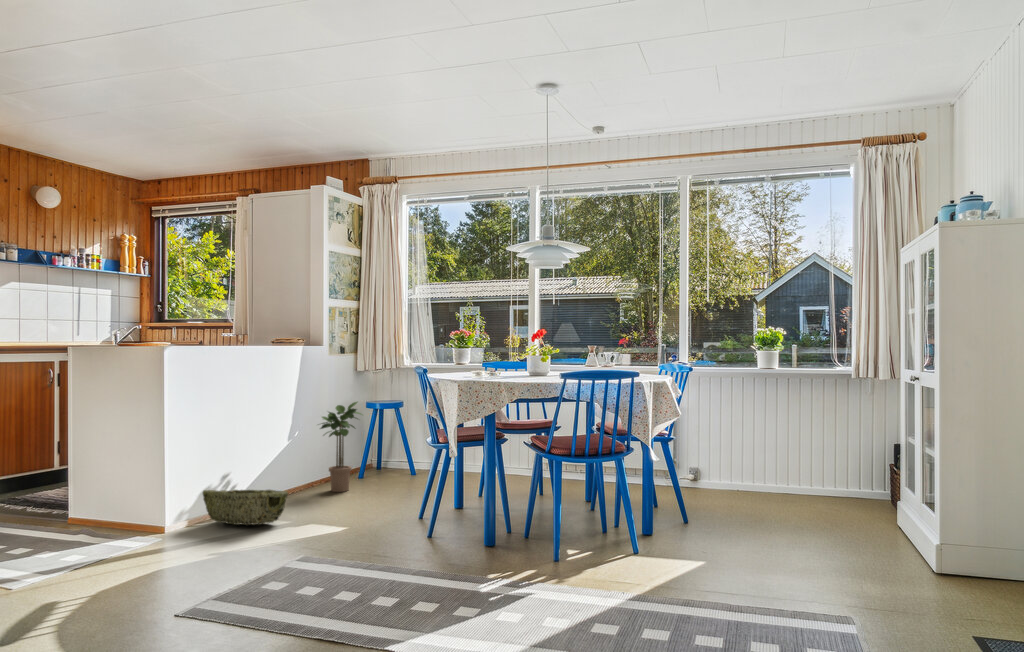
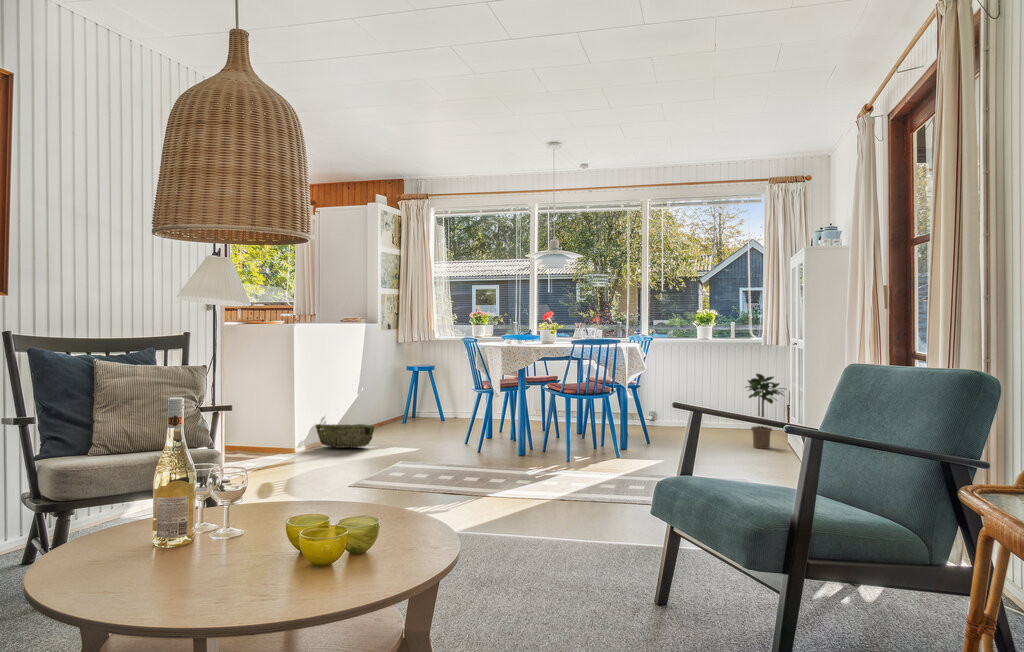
potted plant: present [320,402,362,492] -> present [746,374,785,449]

